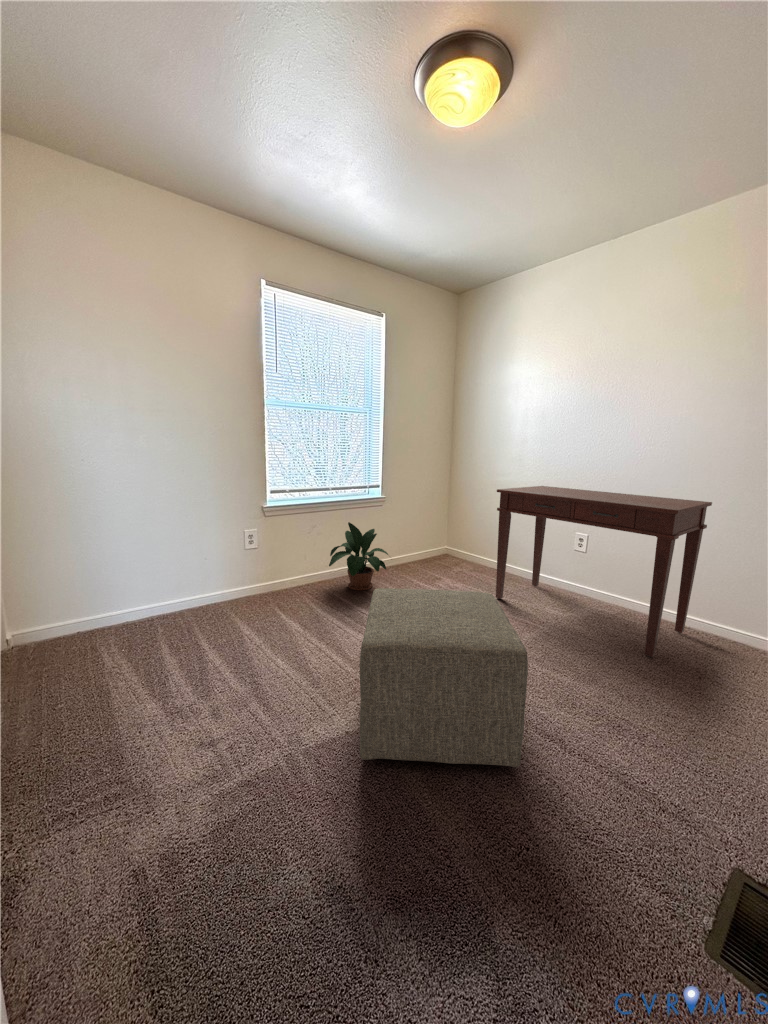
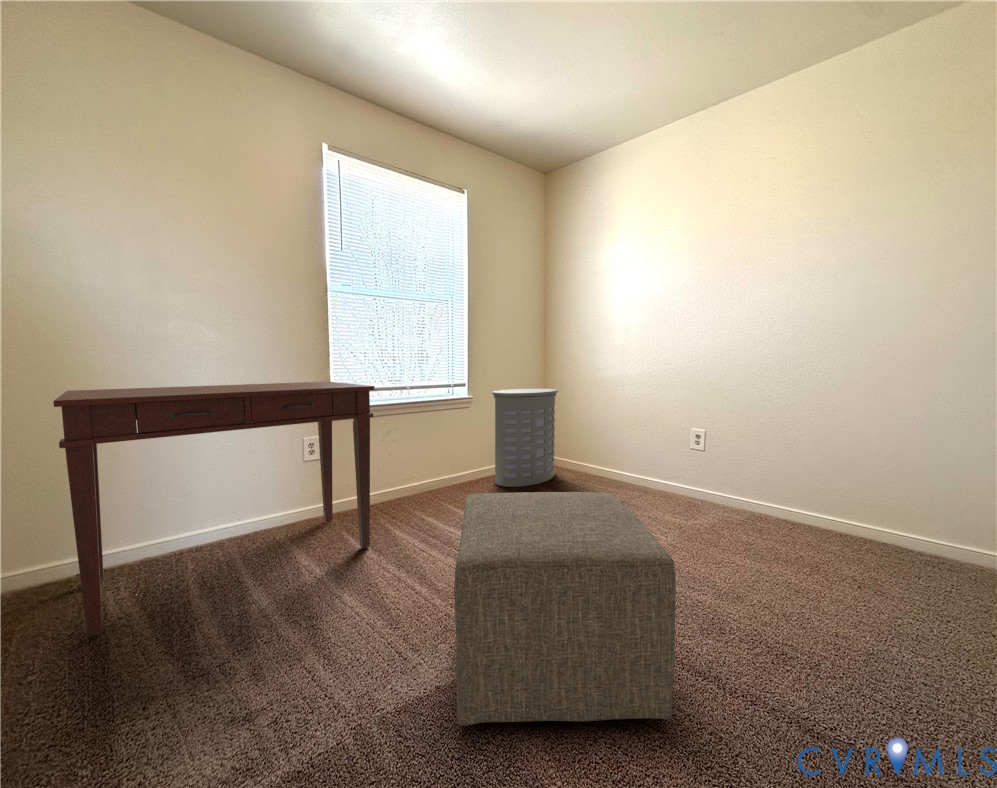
desk: present [496,486,712,657] -> present [53,382,375,637]
laundry hamper: none [401,490,459,576] -> present [492,389,558,487]
potted plant: present [329,522,388,590] -> none [409,424,485,506]

